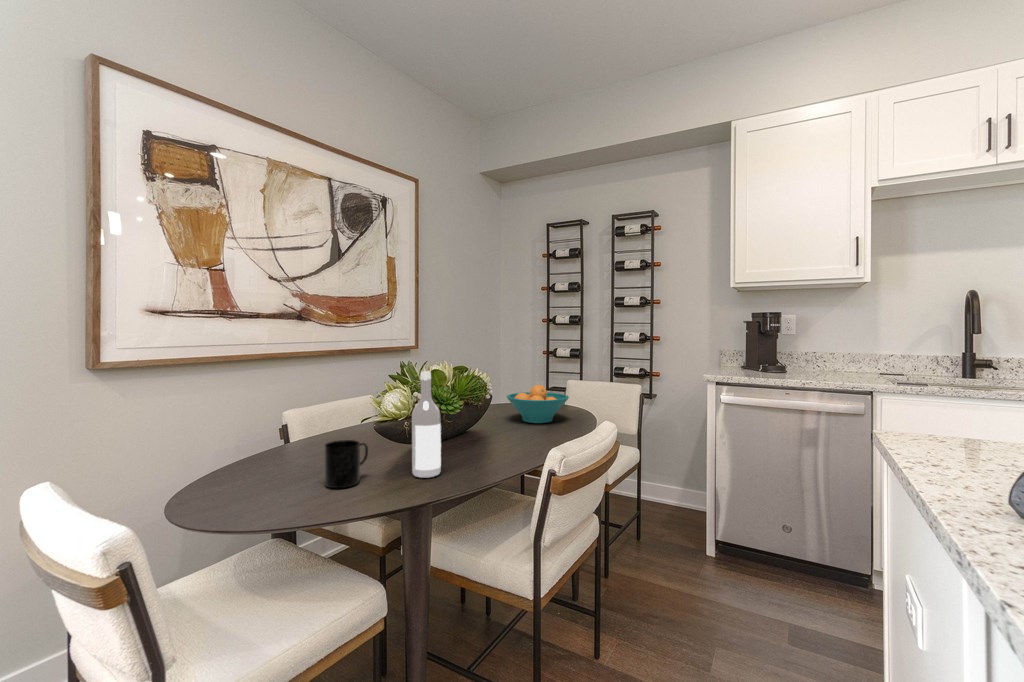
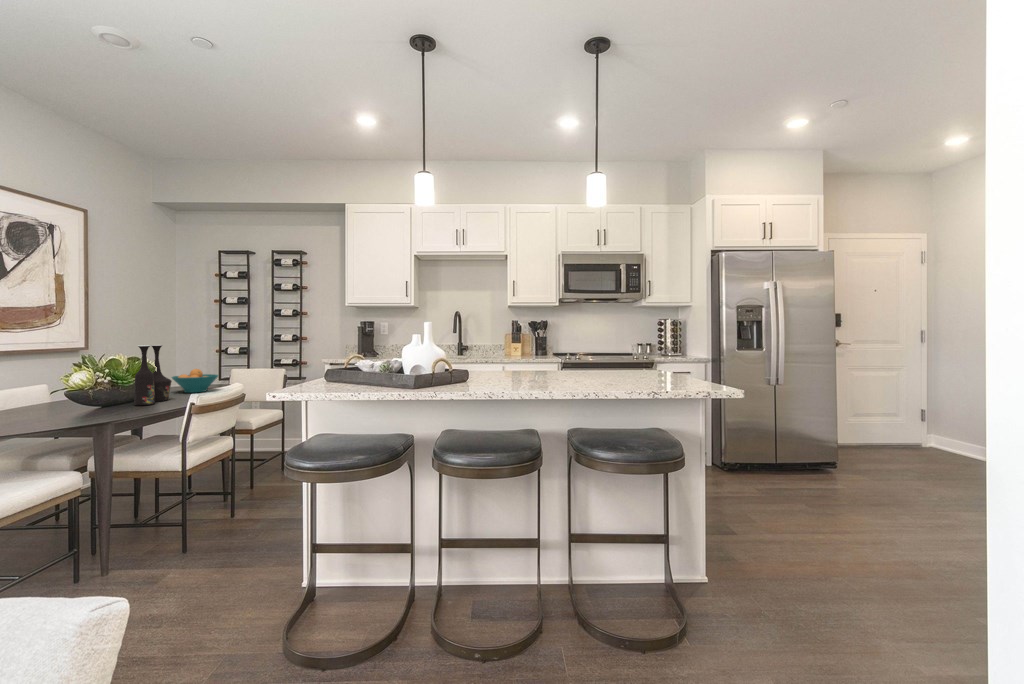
vase: none [462,348,511,453] -> present [134,345,172,405]
wine bottle: present [412,371,441,478] -> none [99,357,120,415]
mug: present [325,440,368,488] -> none [36,397,67,422]

